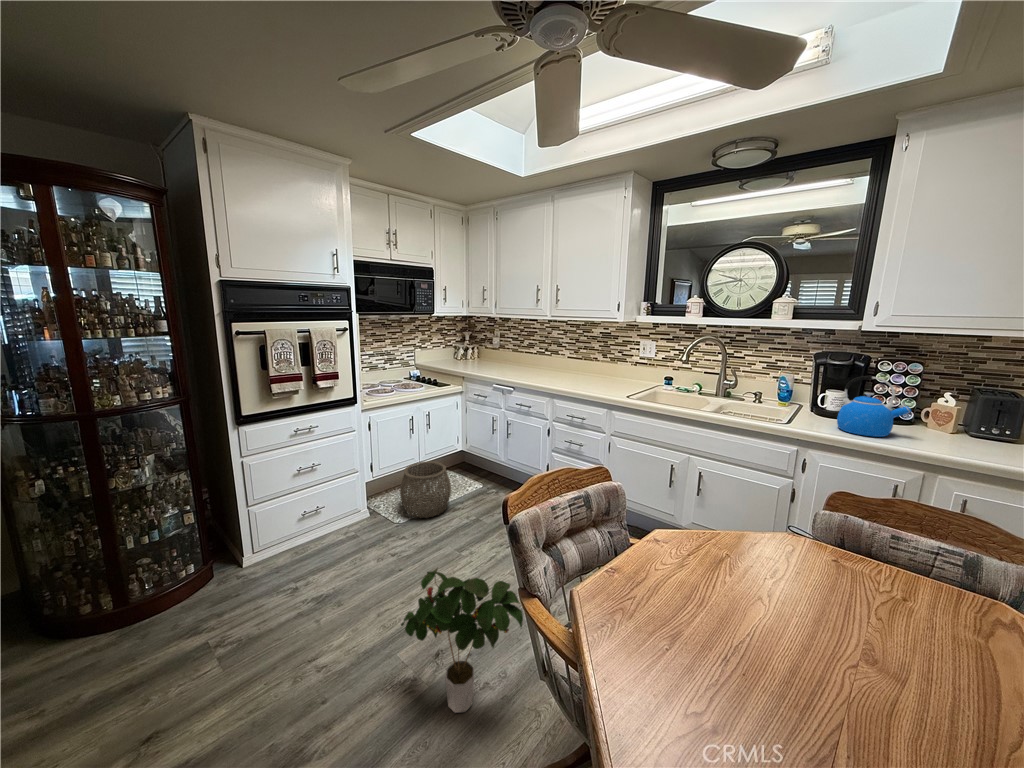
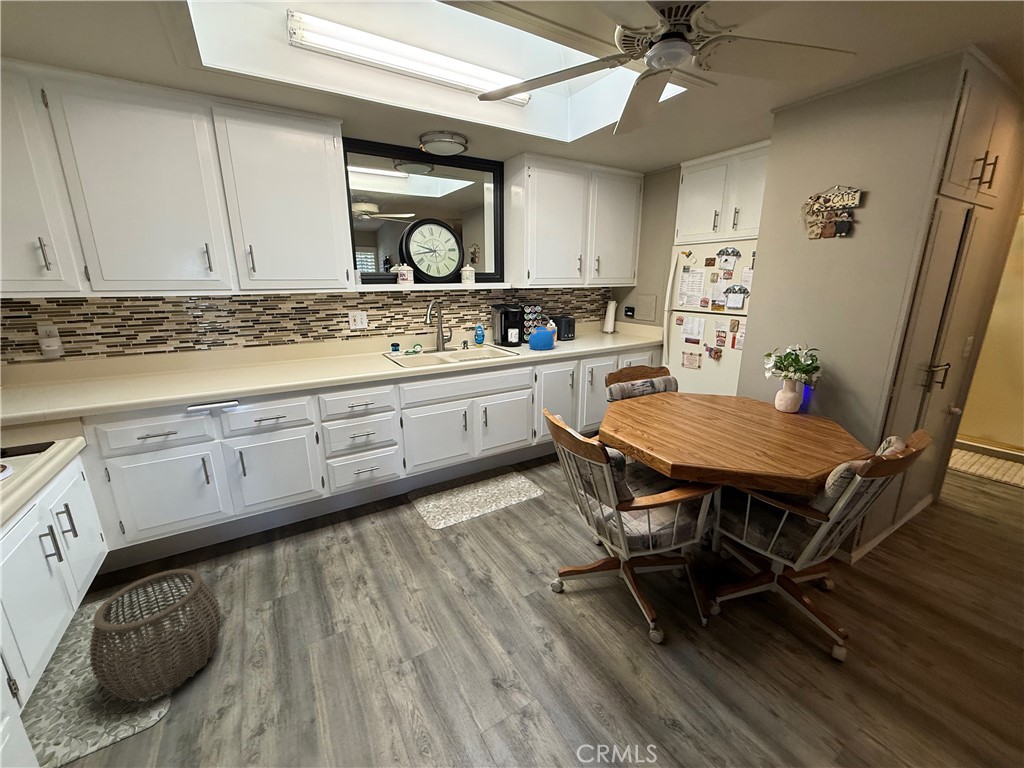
potted plant: present [401,568,523,713] -> none [509,526,590,683]

